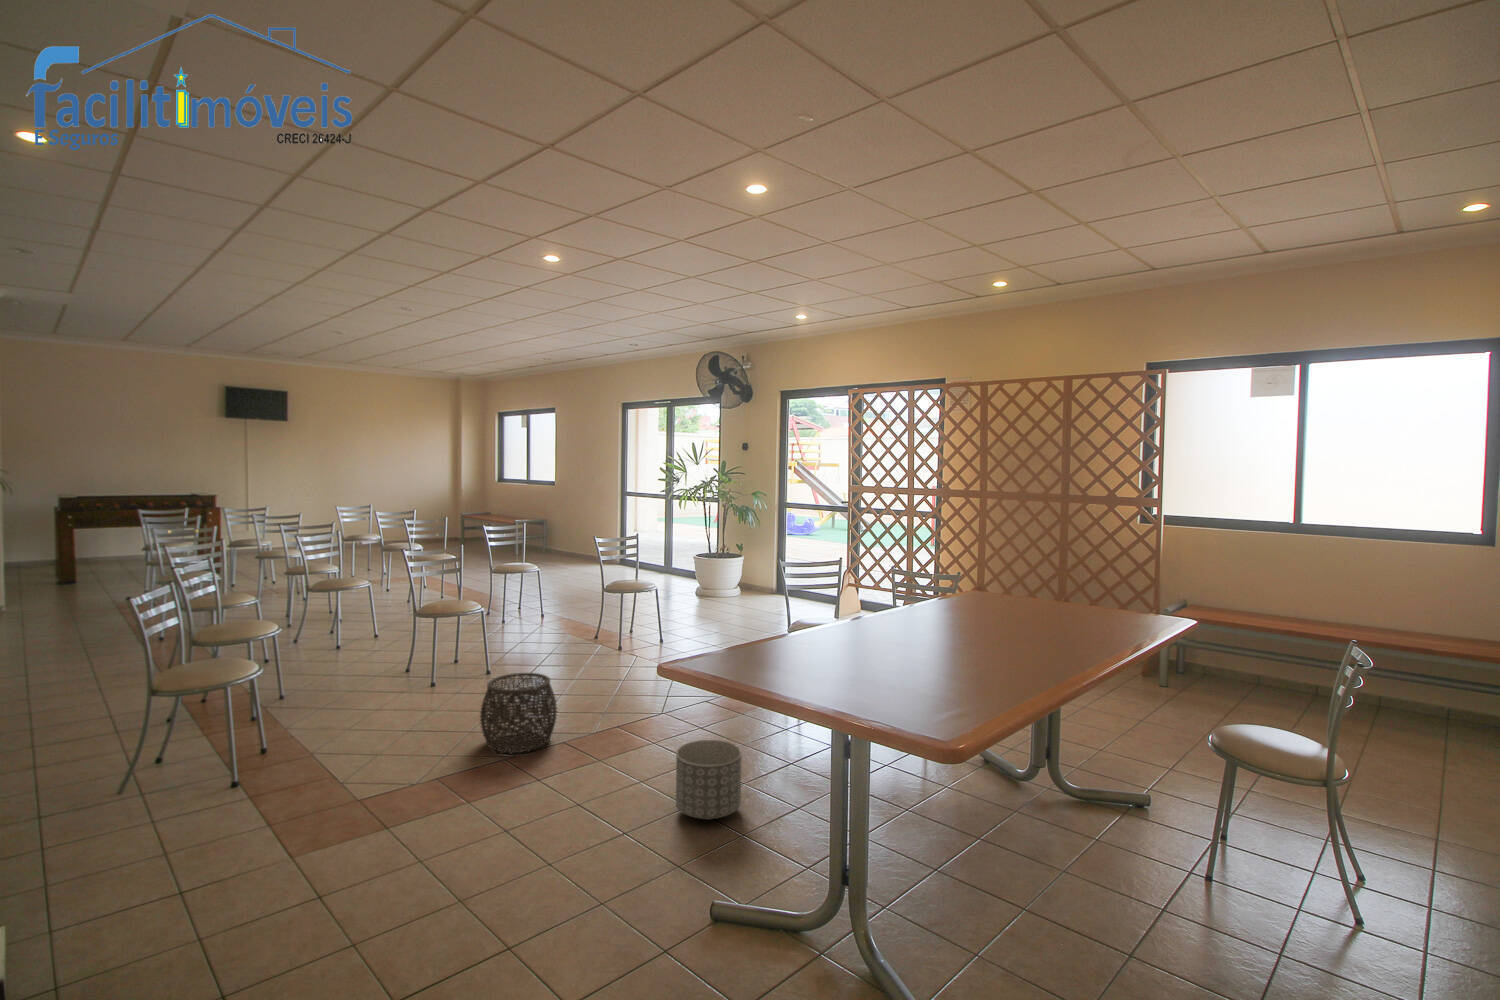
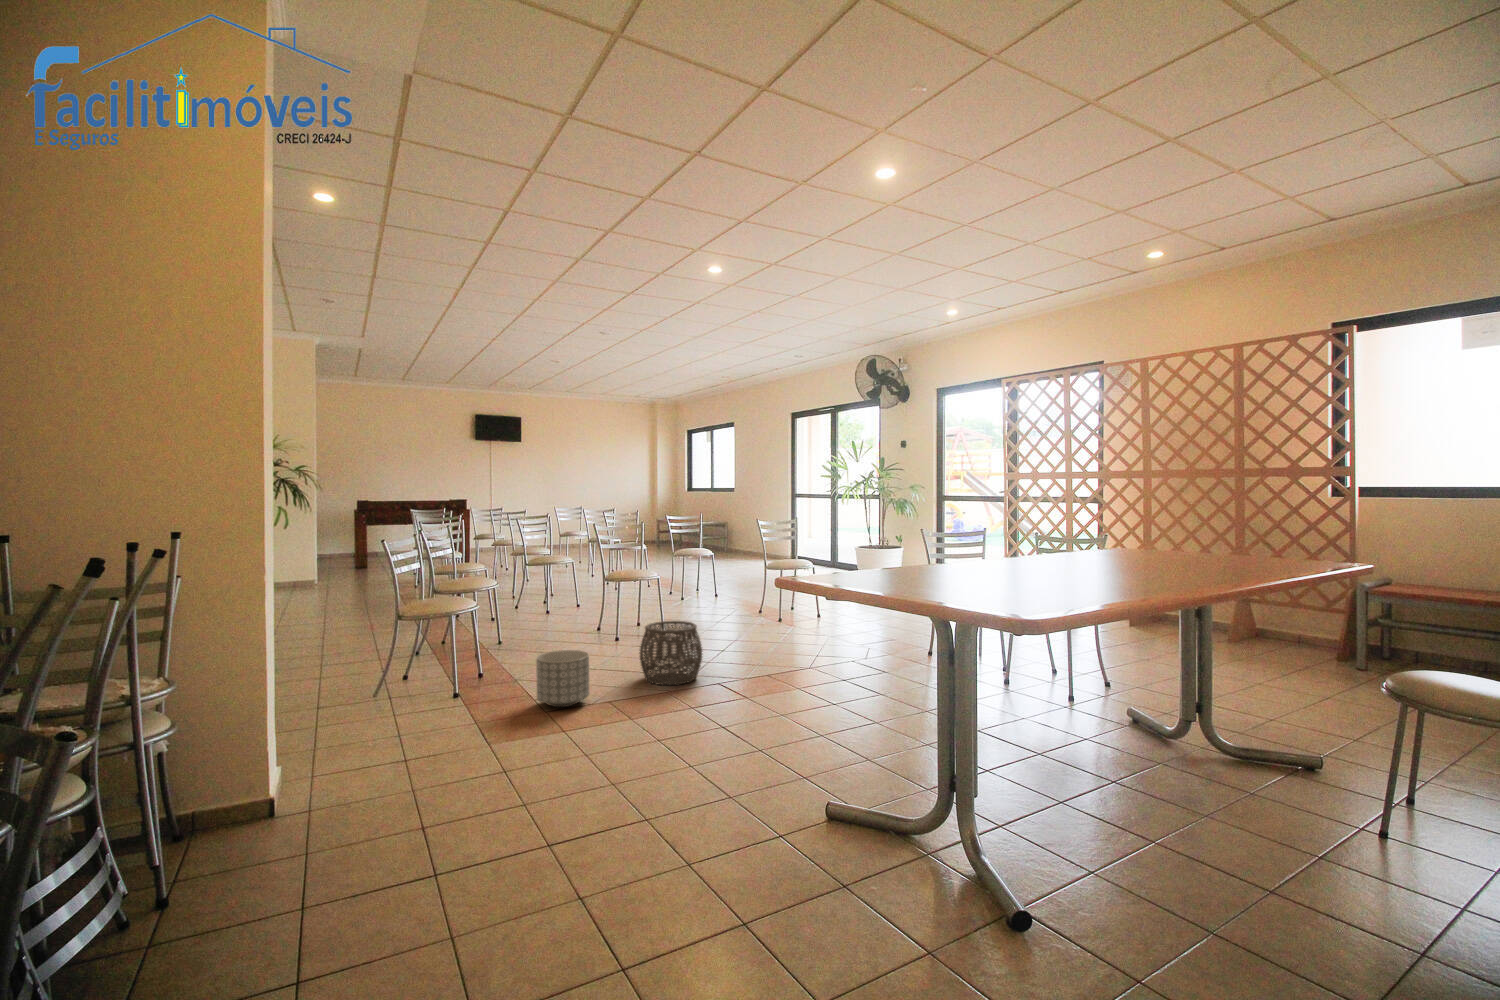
planter: present [676,740,742,820] -> present [536,650,590,707]

